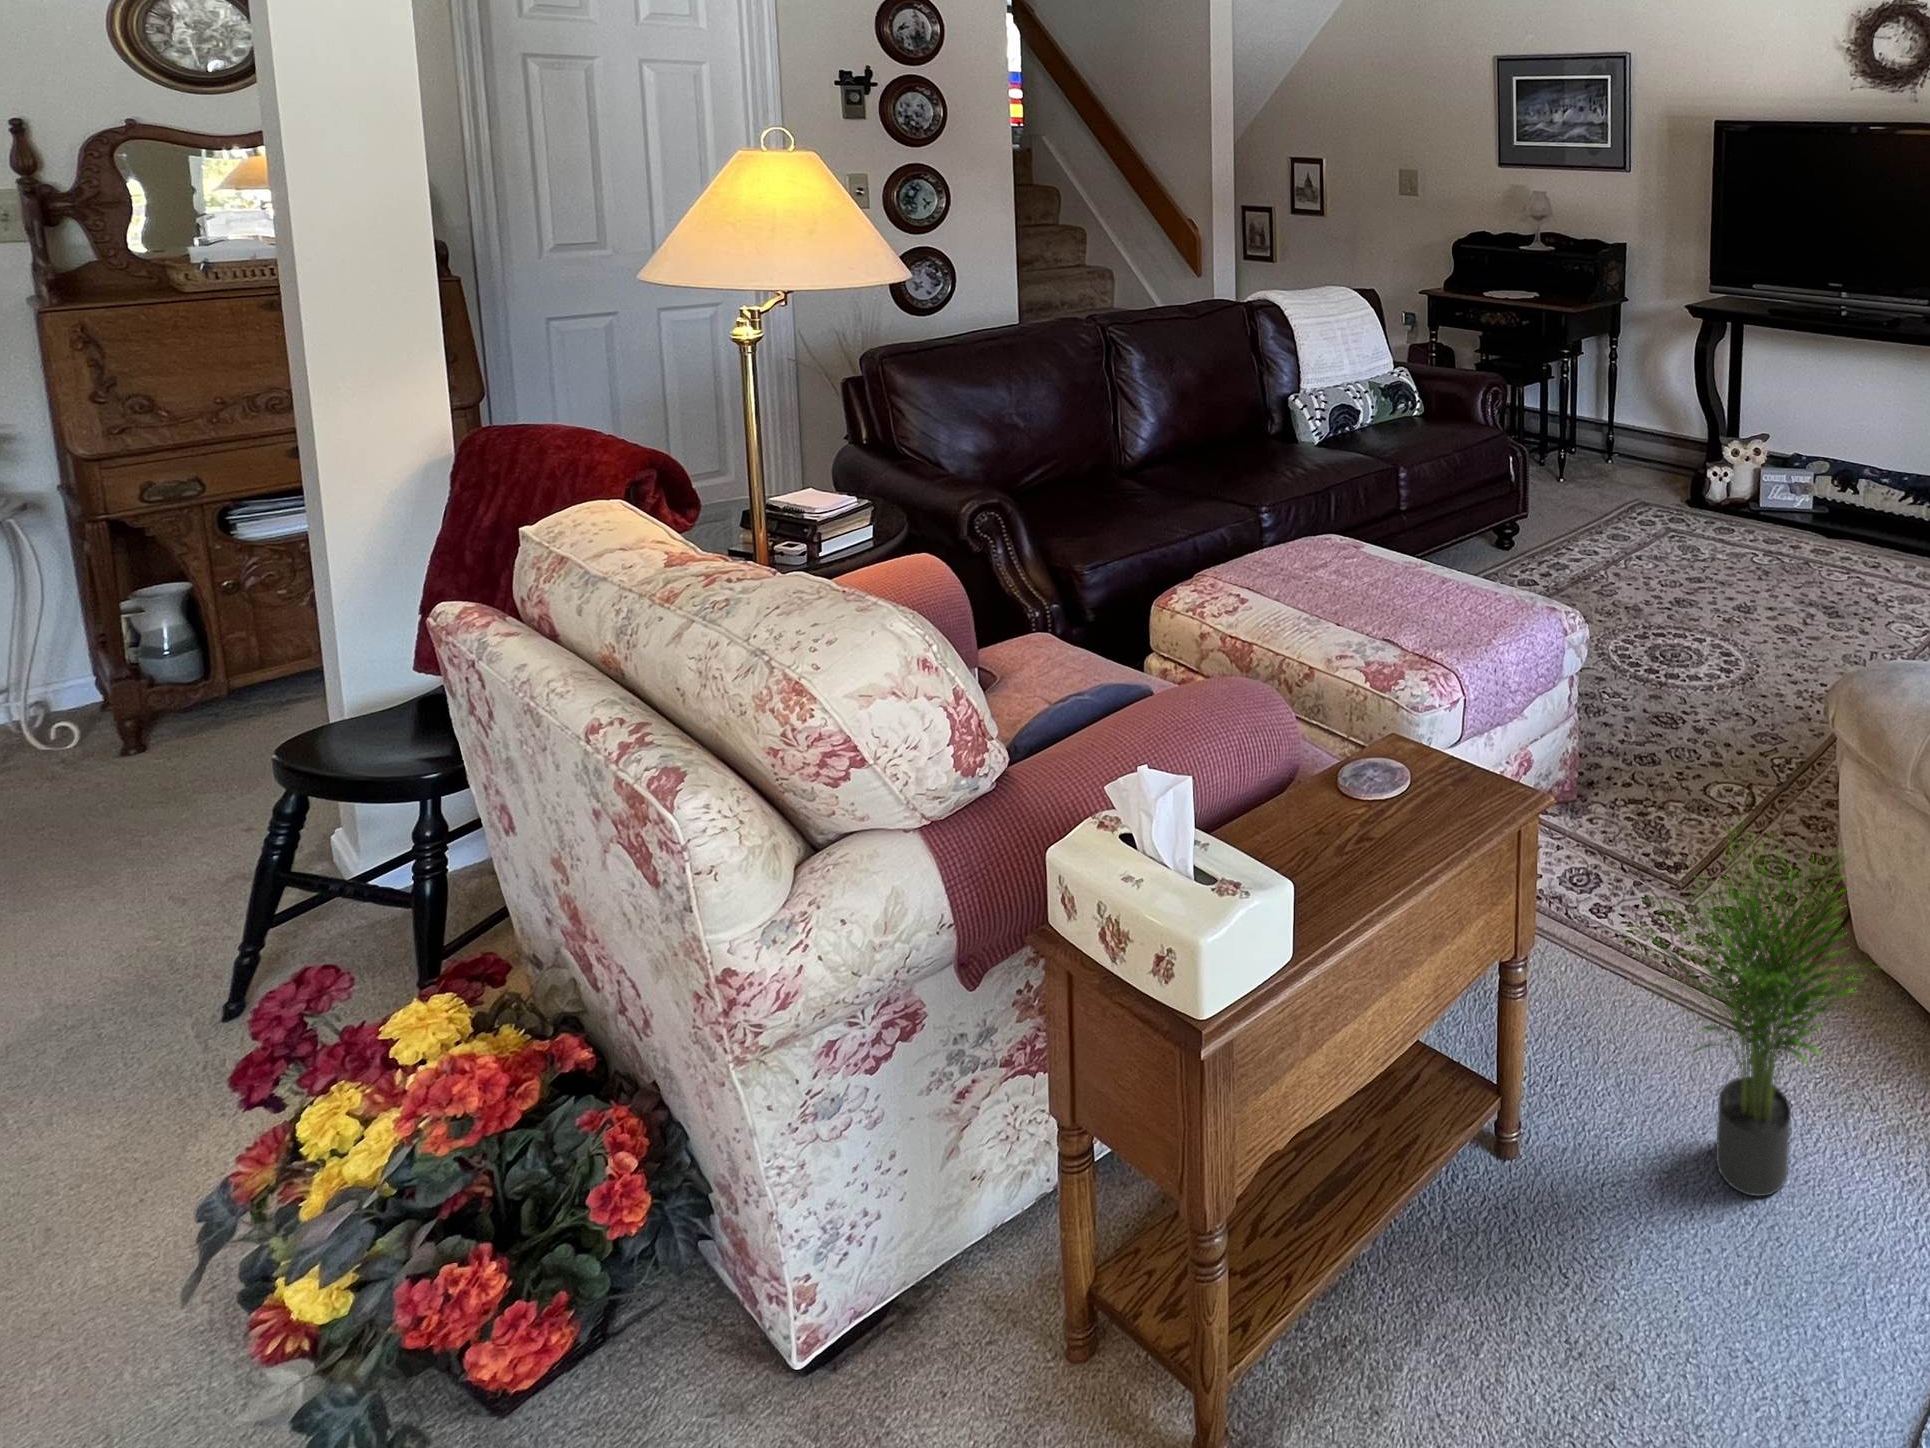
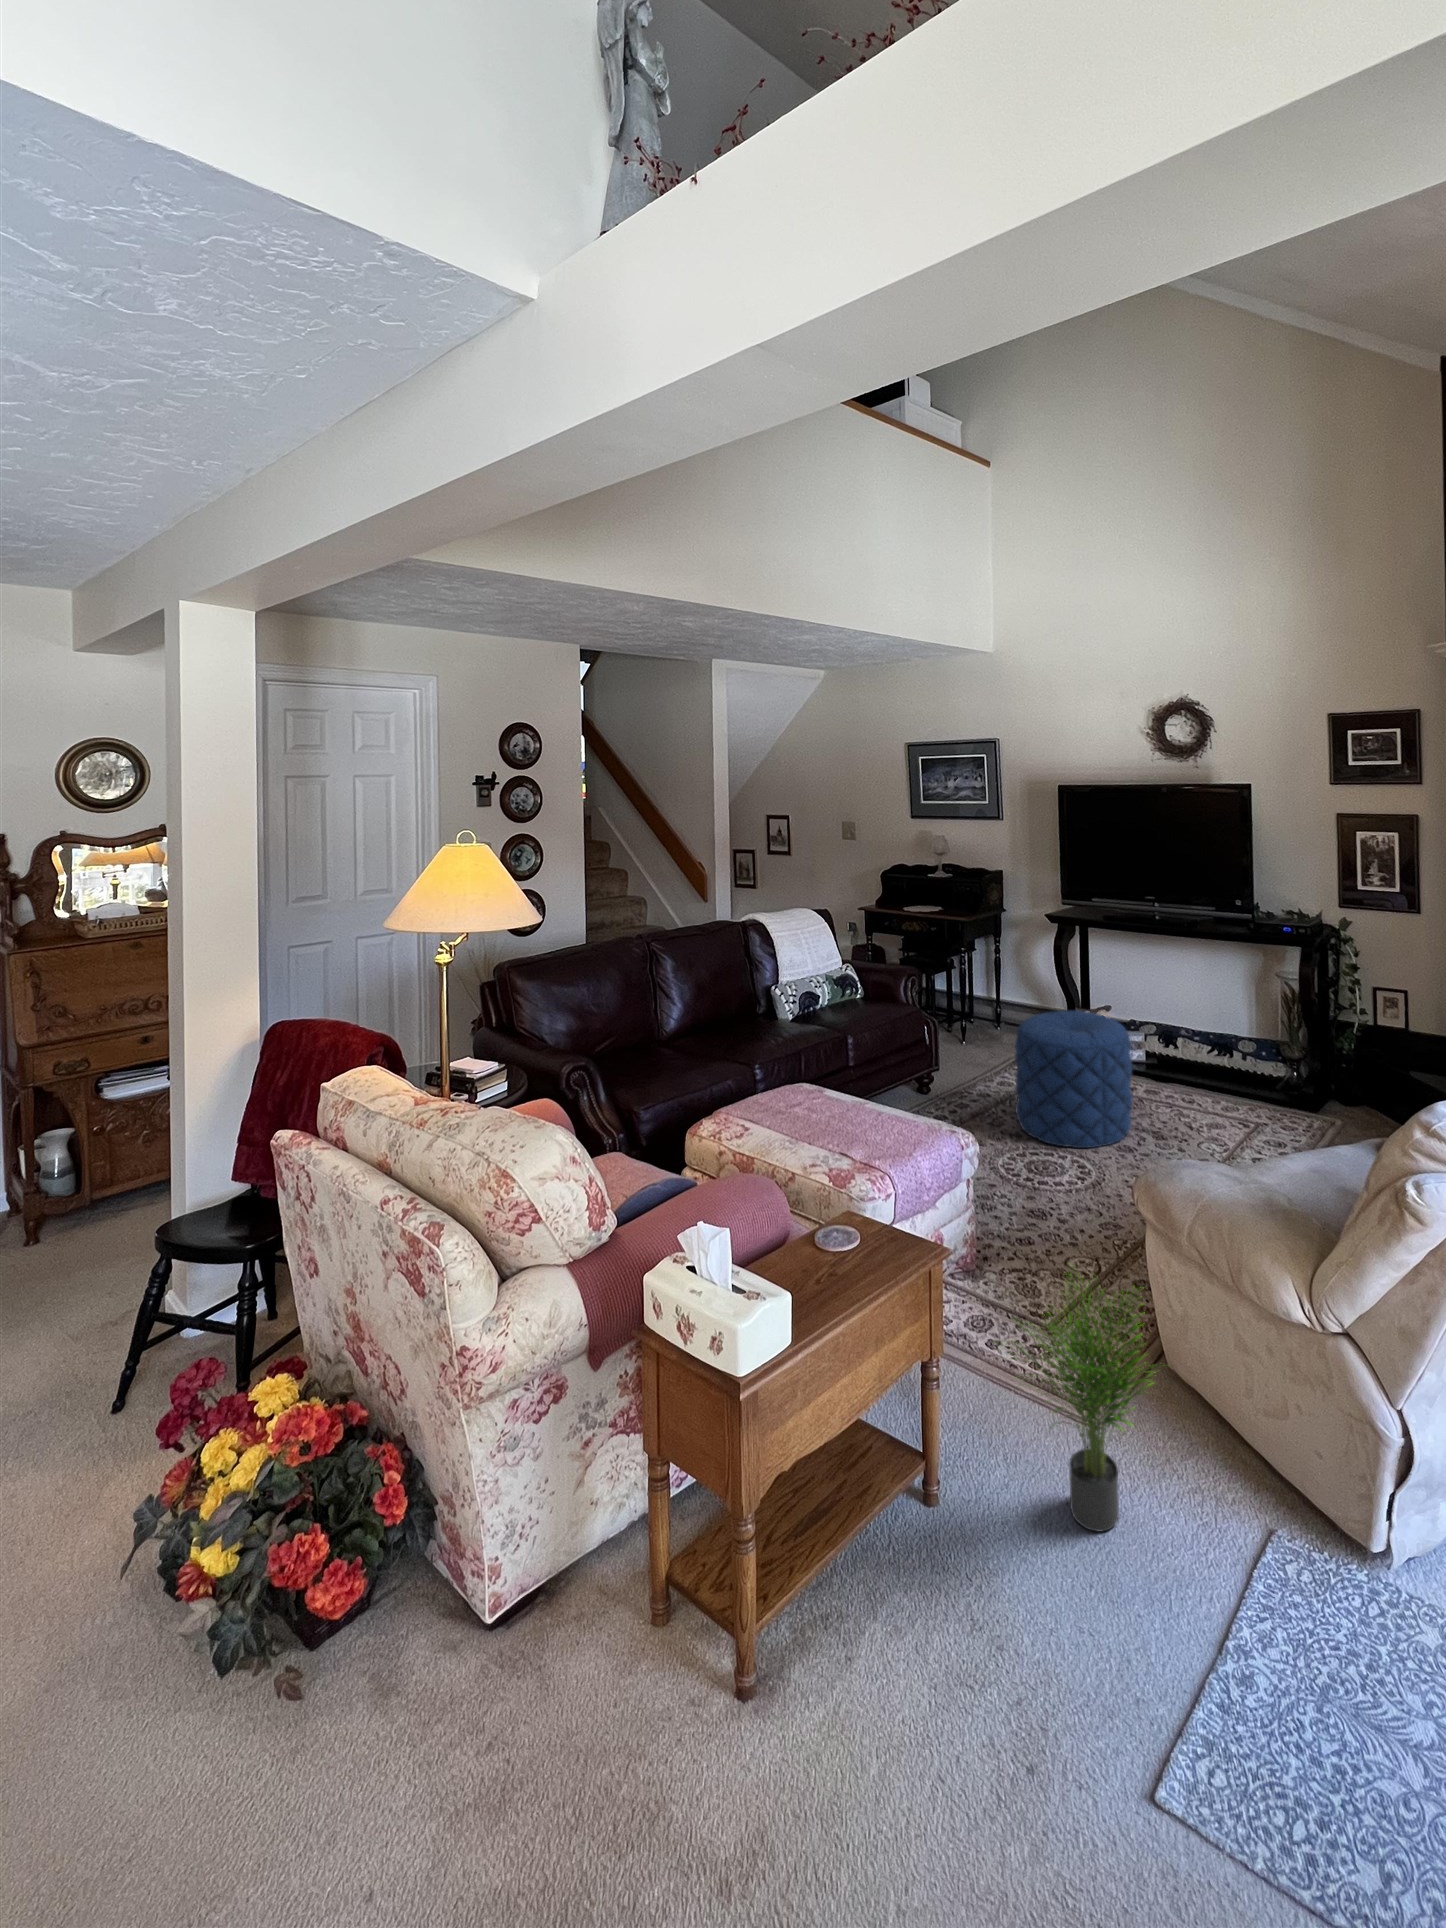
pouf: none [1635,439,1803,629] -> present [1015,1011,1133,1148]

